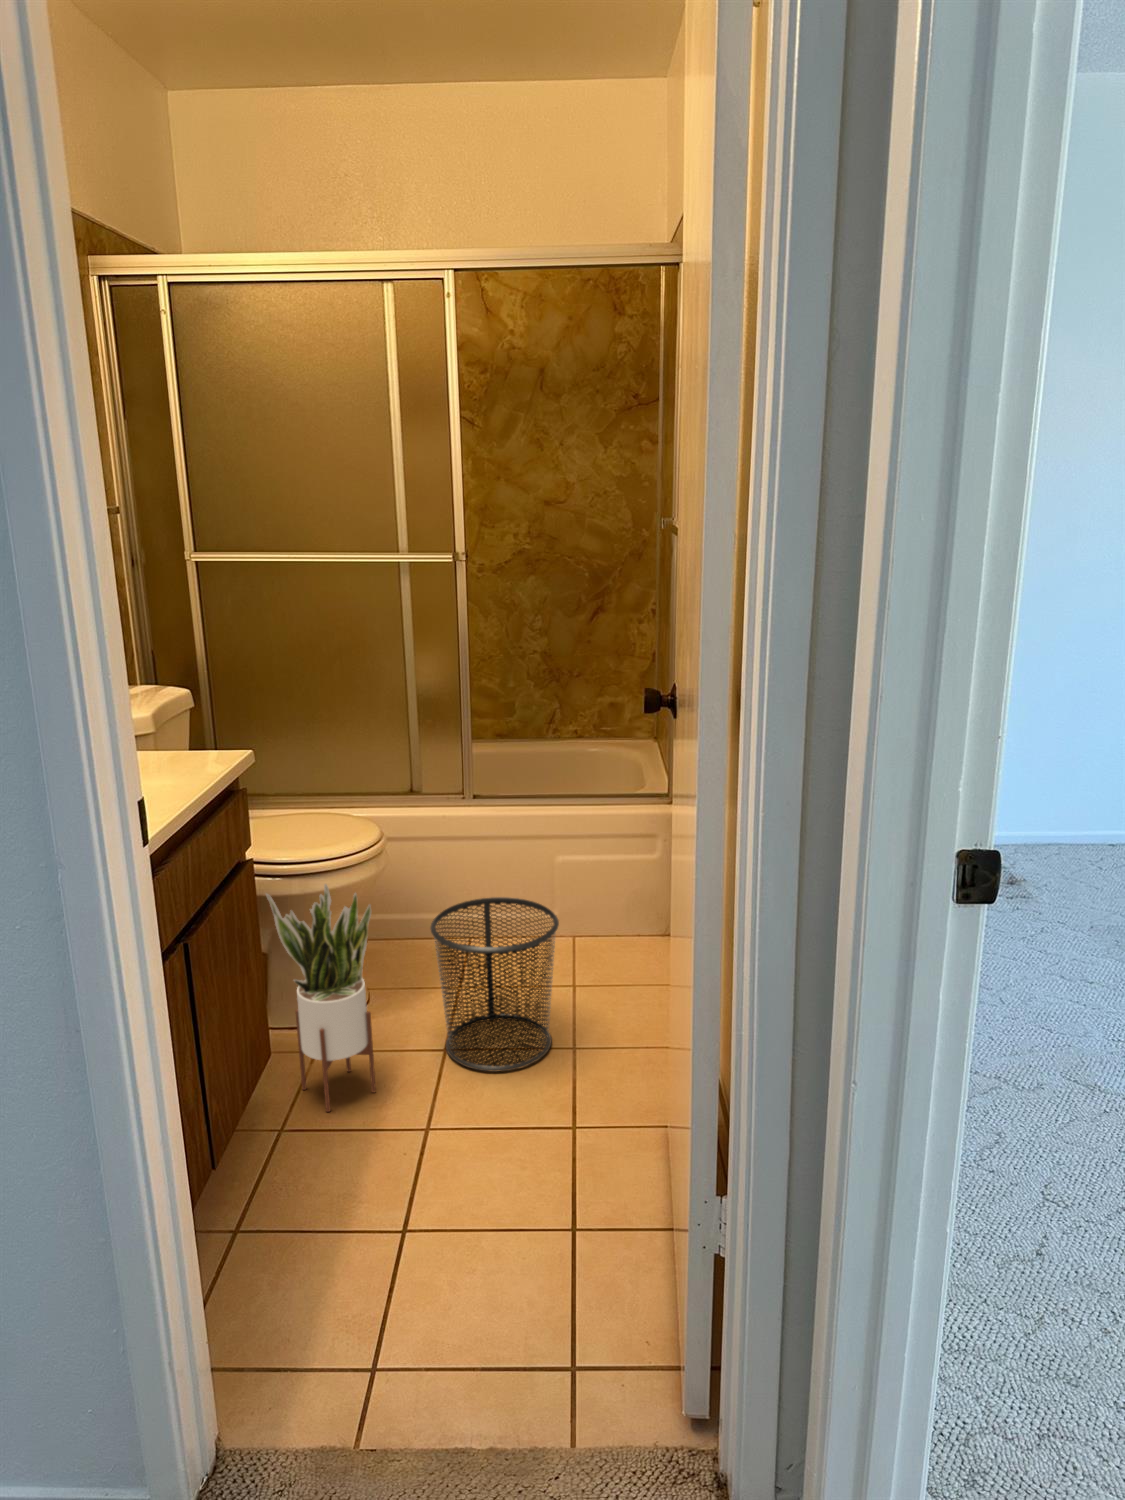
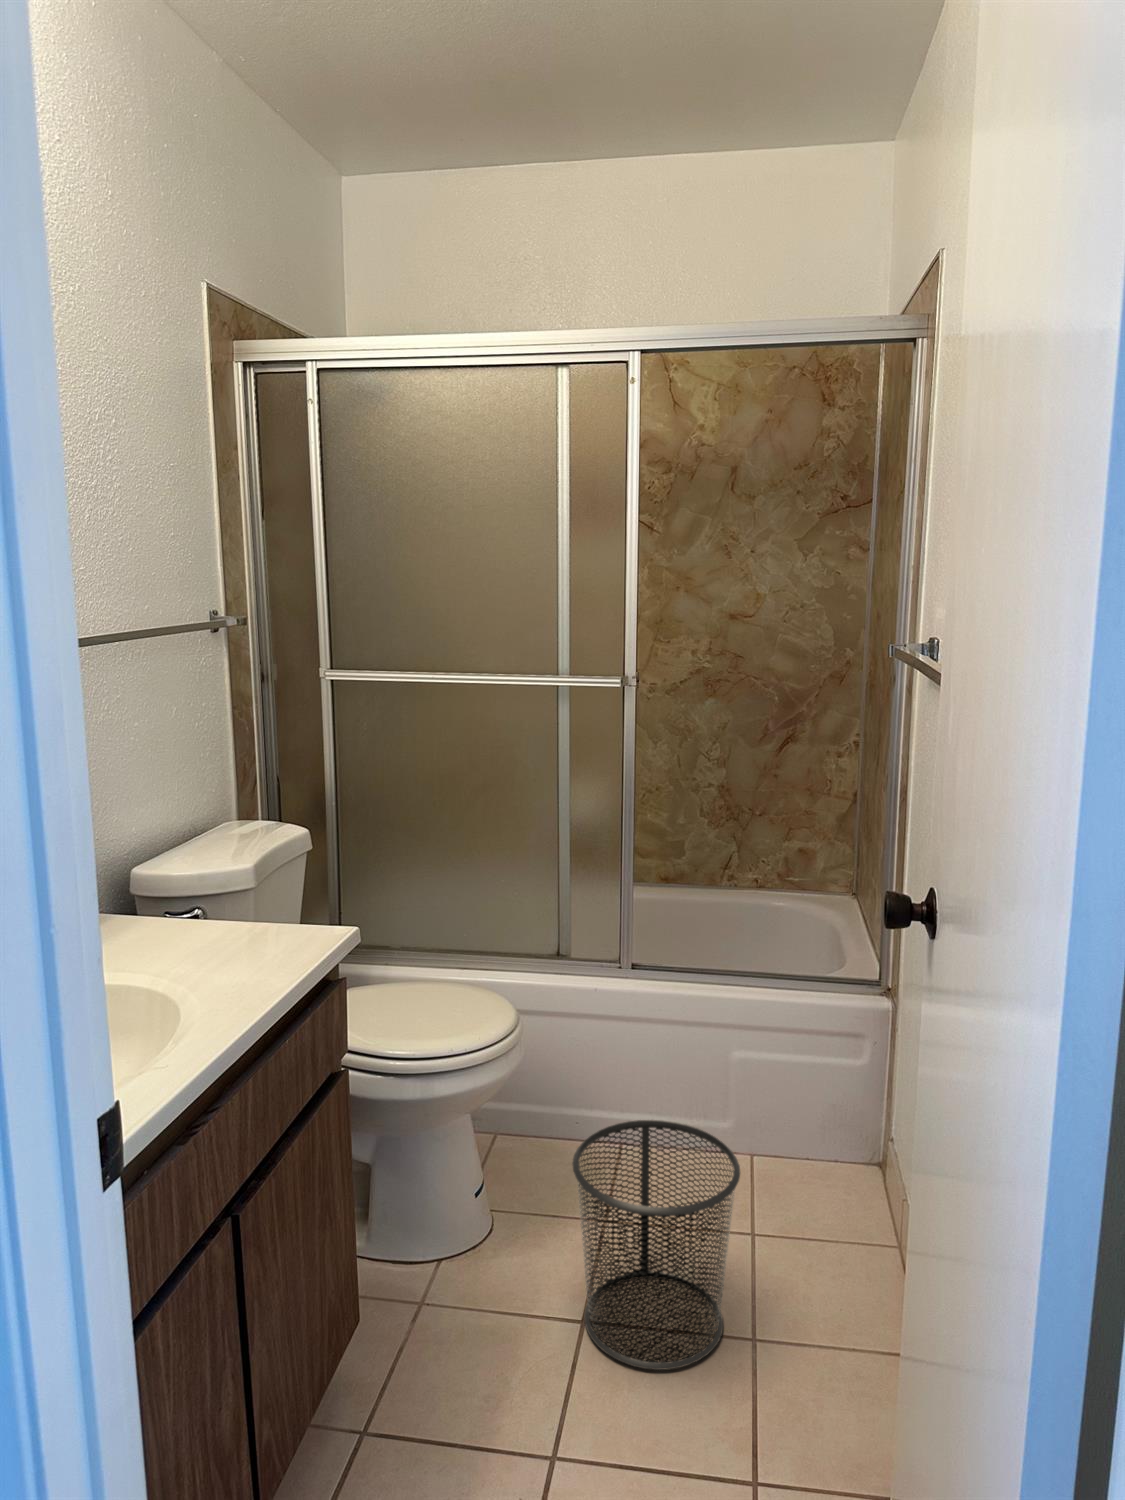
potted plant: present [266,884,376,1112] -> none [364,1108,498,1413]

